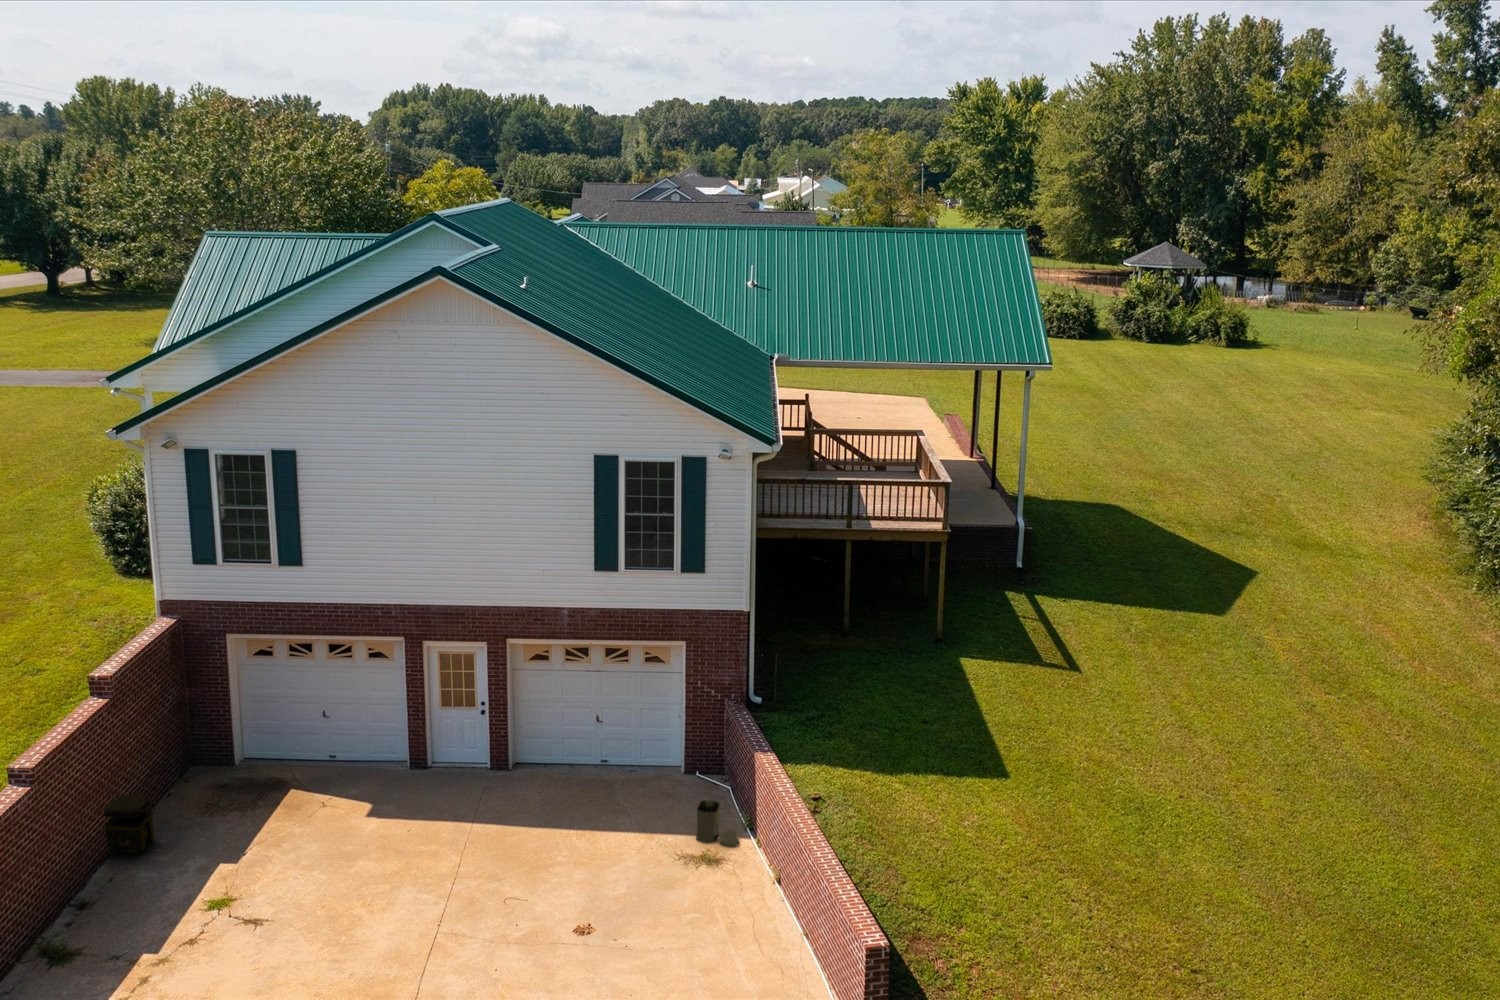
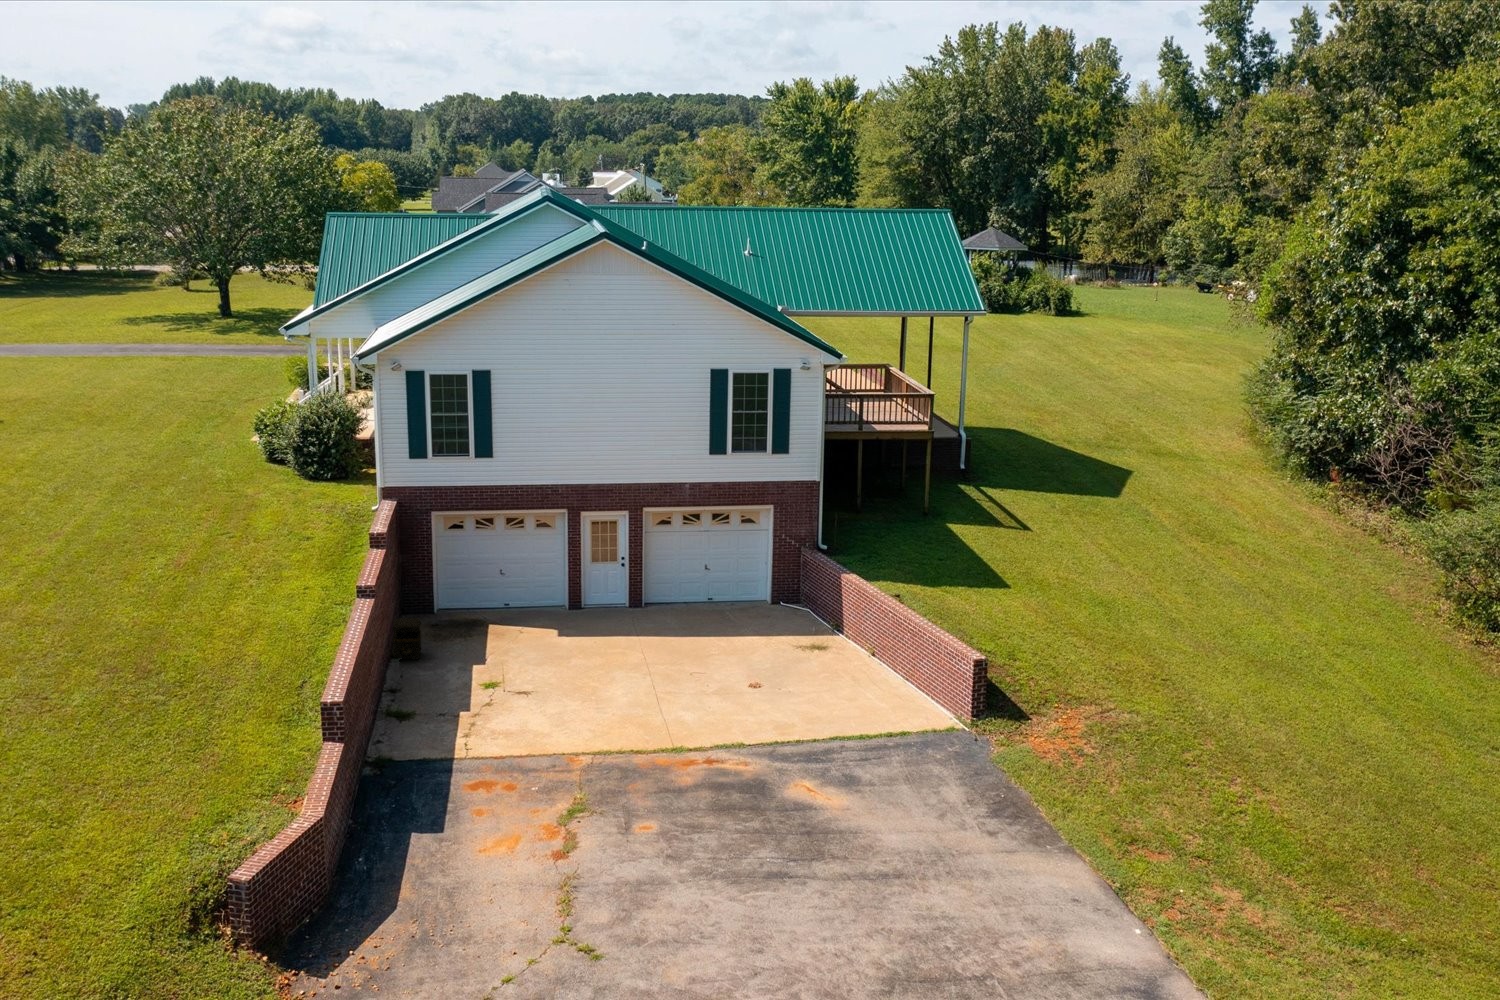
trash can: present [696,800,740,846] -> none [803,610,836,640]

